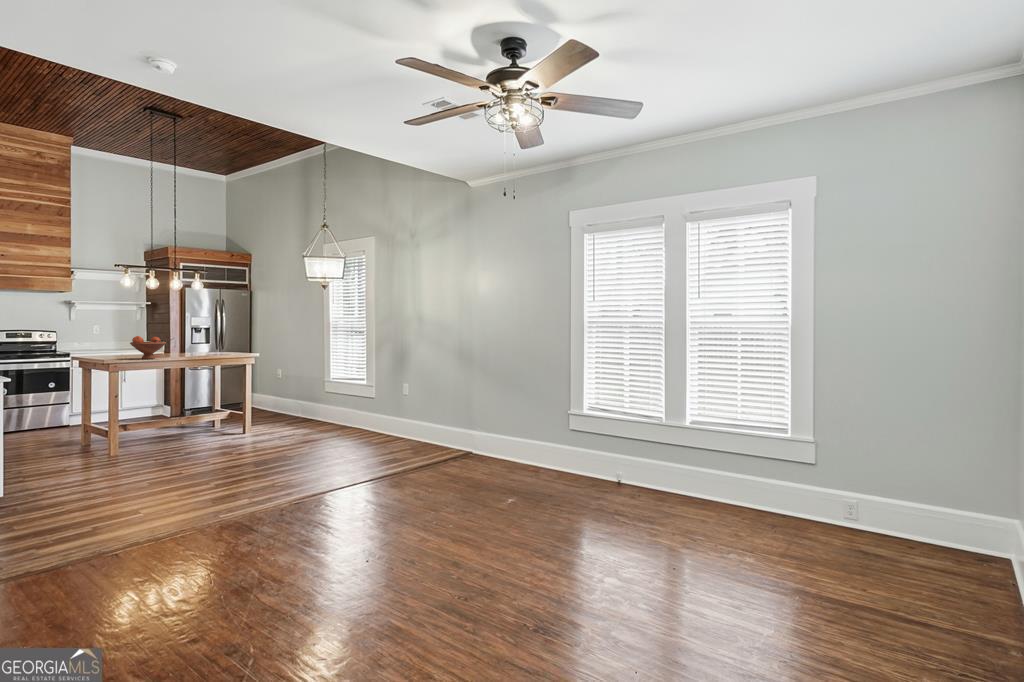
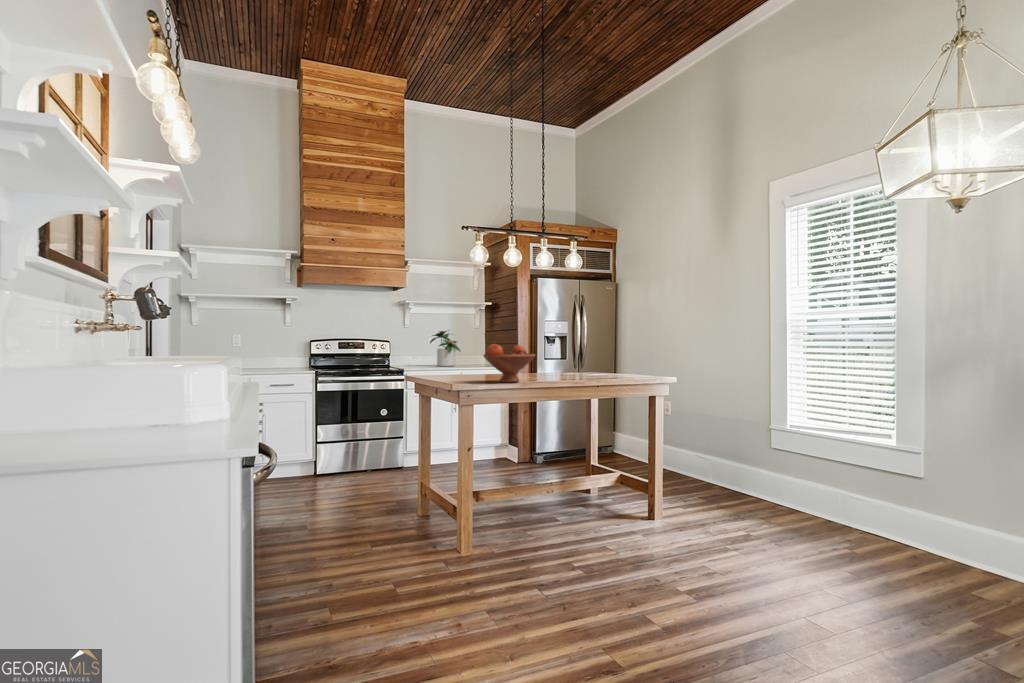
potted plant: none [93,322,123,350] -> present [430,331,461,366]

